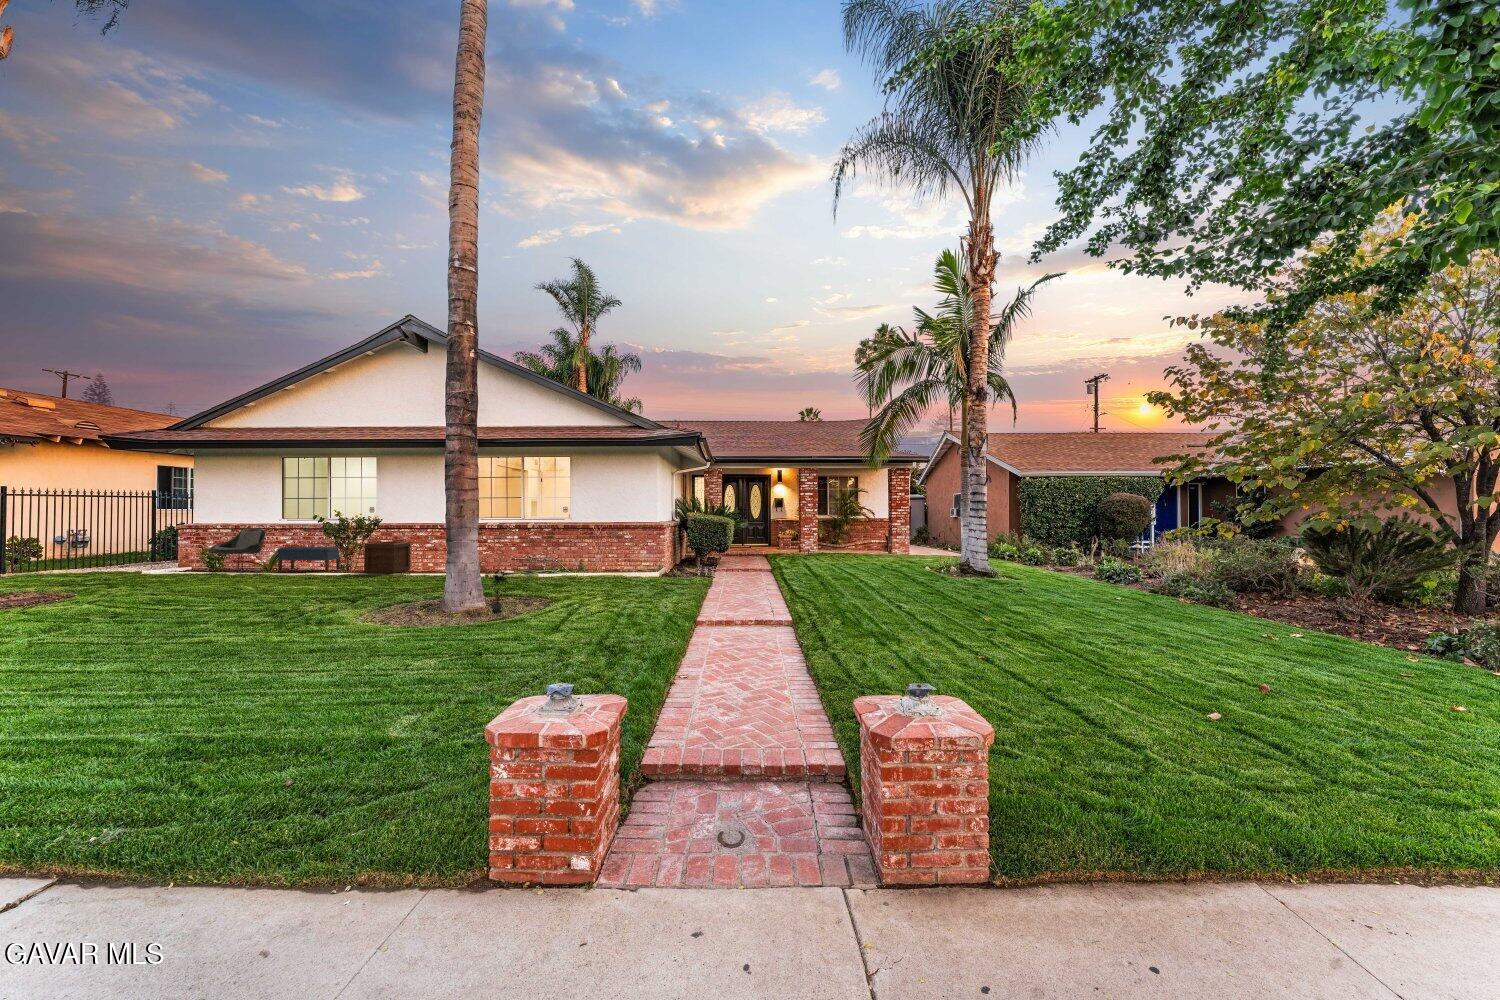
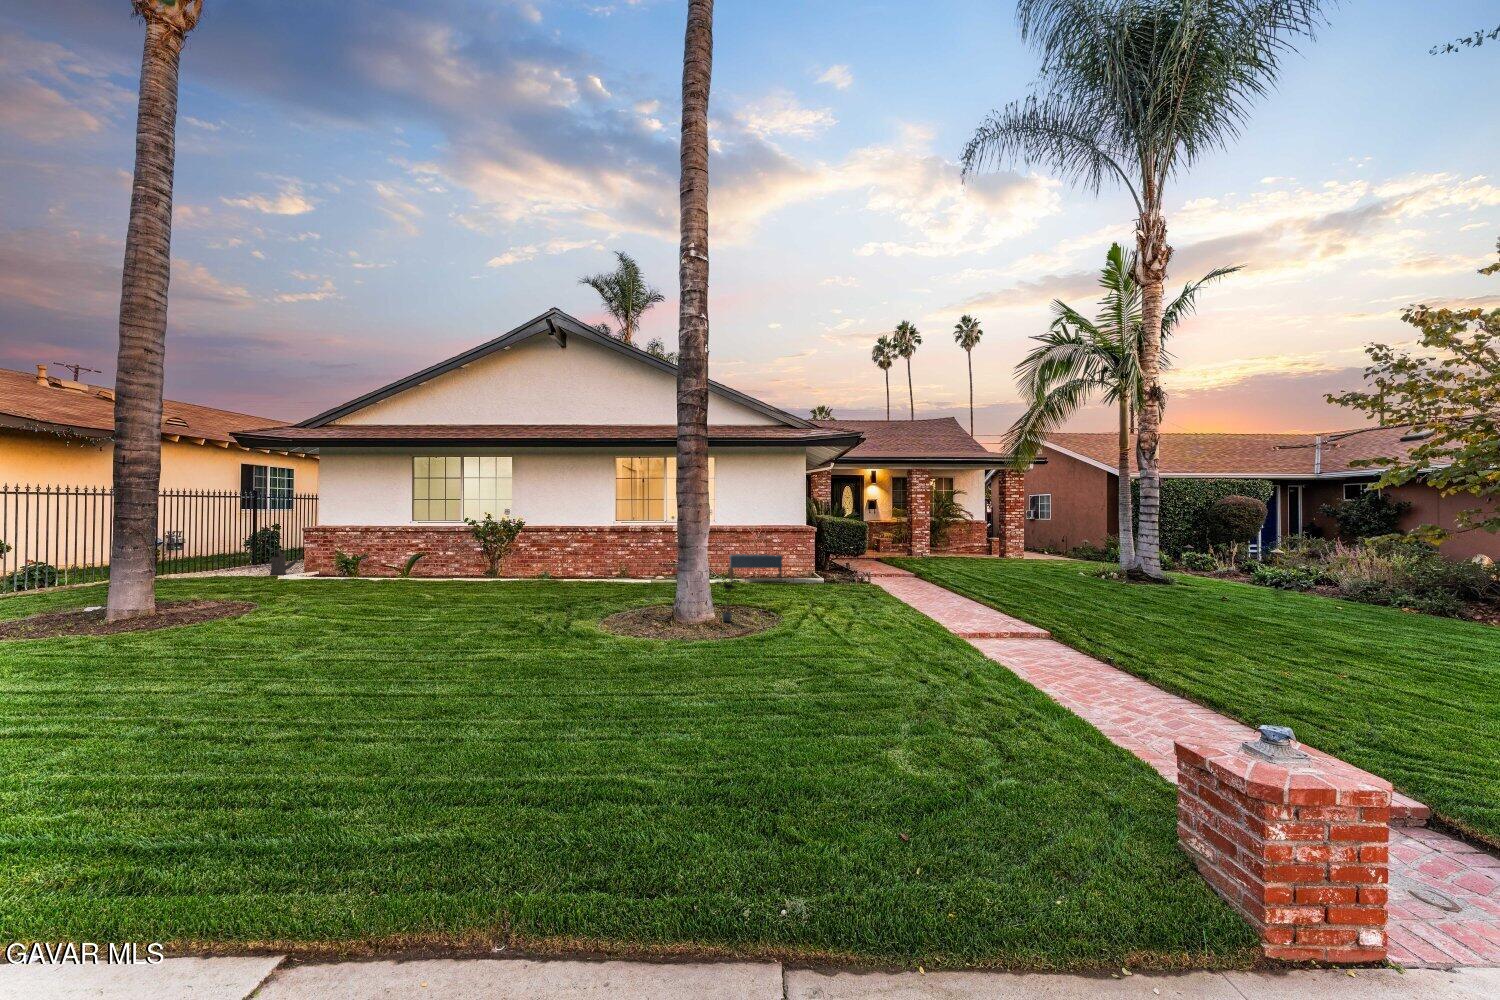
lounge chair: present [208,529,268,572] -> none [343,531,399,578]
wooden crate: present [364,542,411,573] -> none [507,545,548,578]
watering can: none [139,546,179,570] -> present [265,550,303,575]
bench: present [277,546,341,572] -> present [729,554,783,579]

